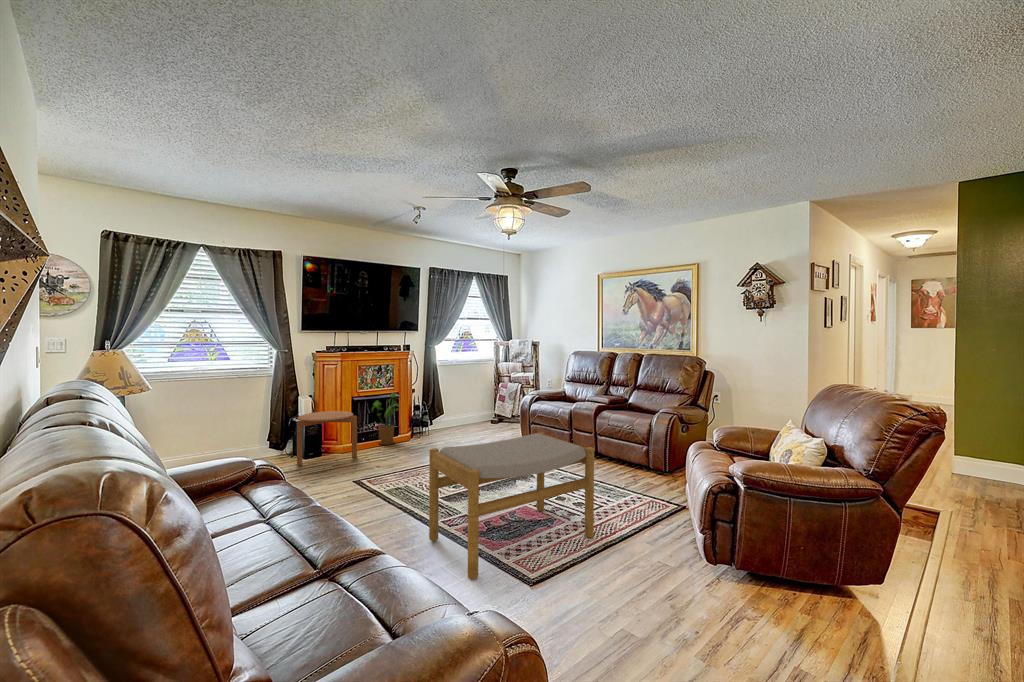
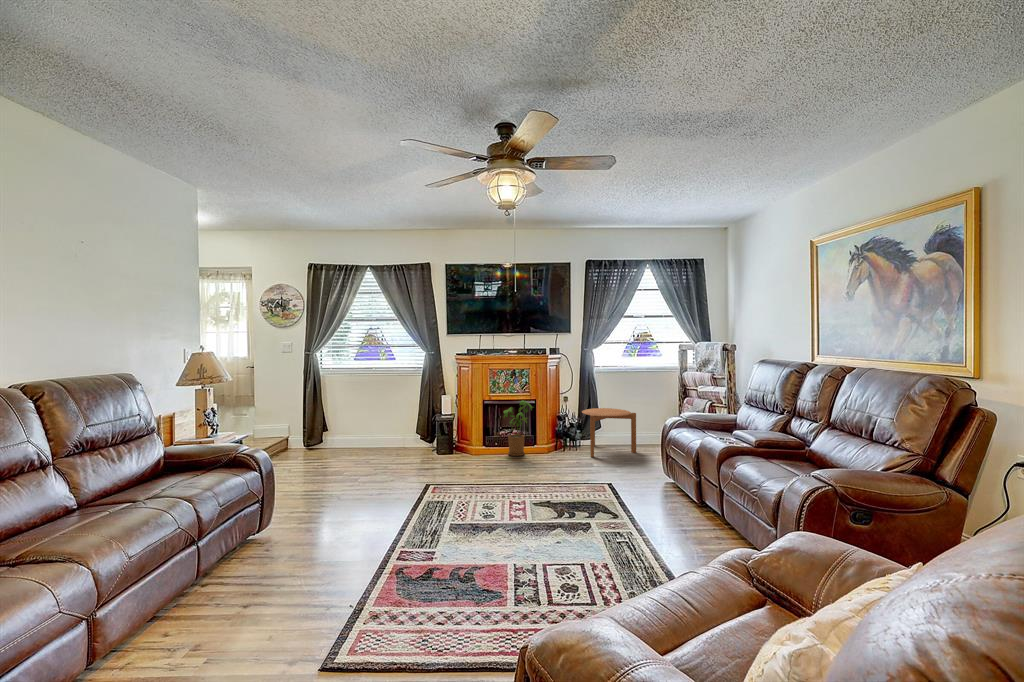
side table: present [297,411,357,465] -> present [582,408,636,457]
footstool: present [429,432,594,580] -> none [322,464,521,626]

